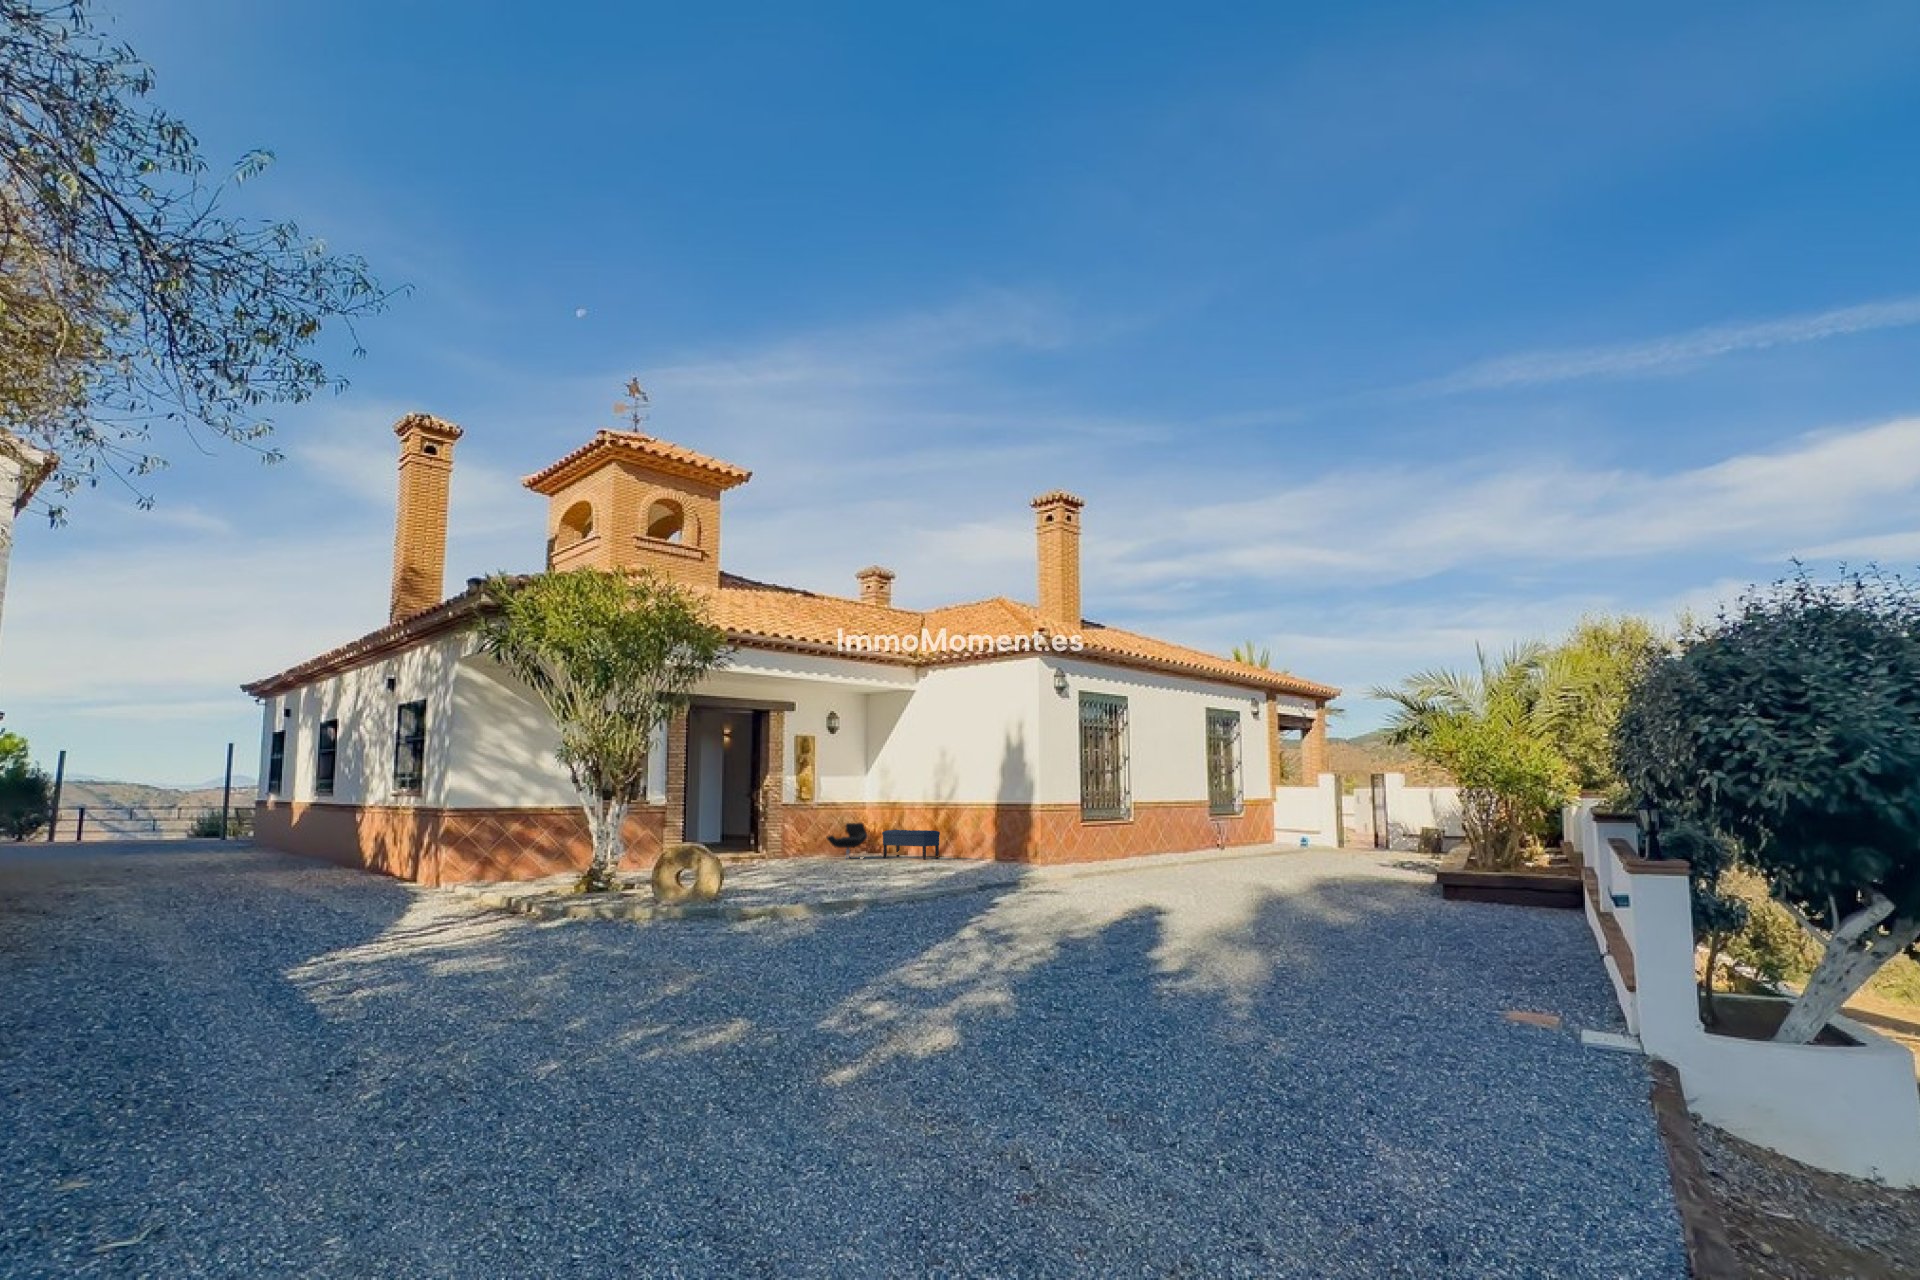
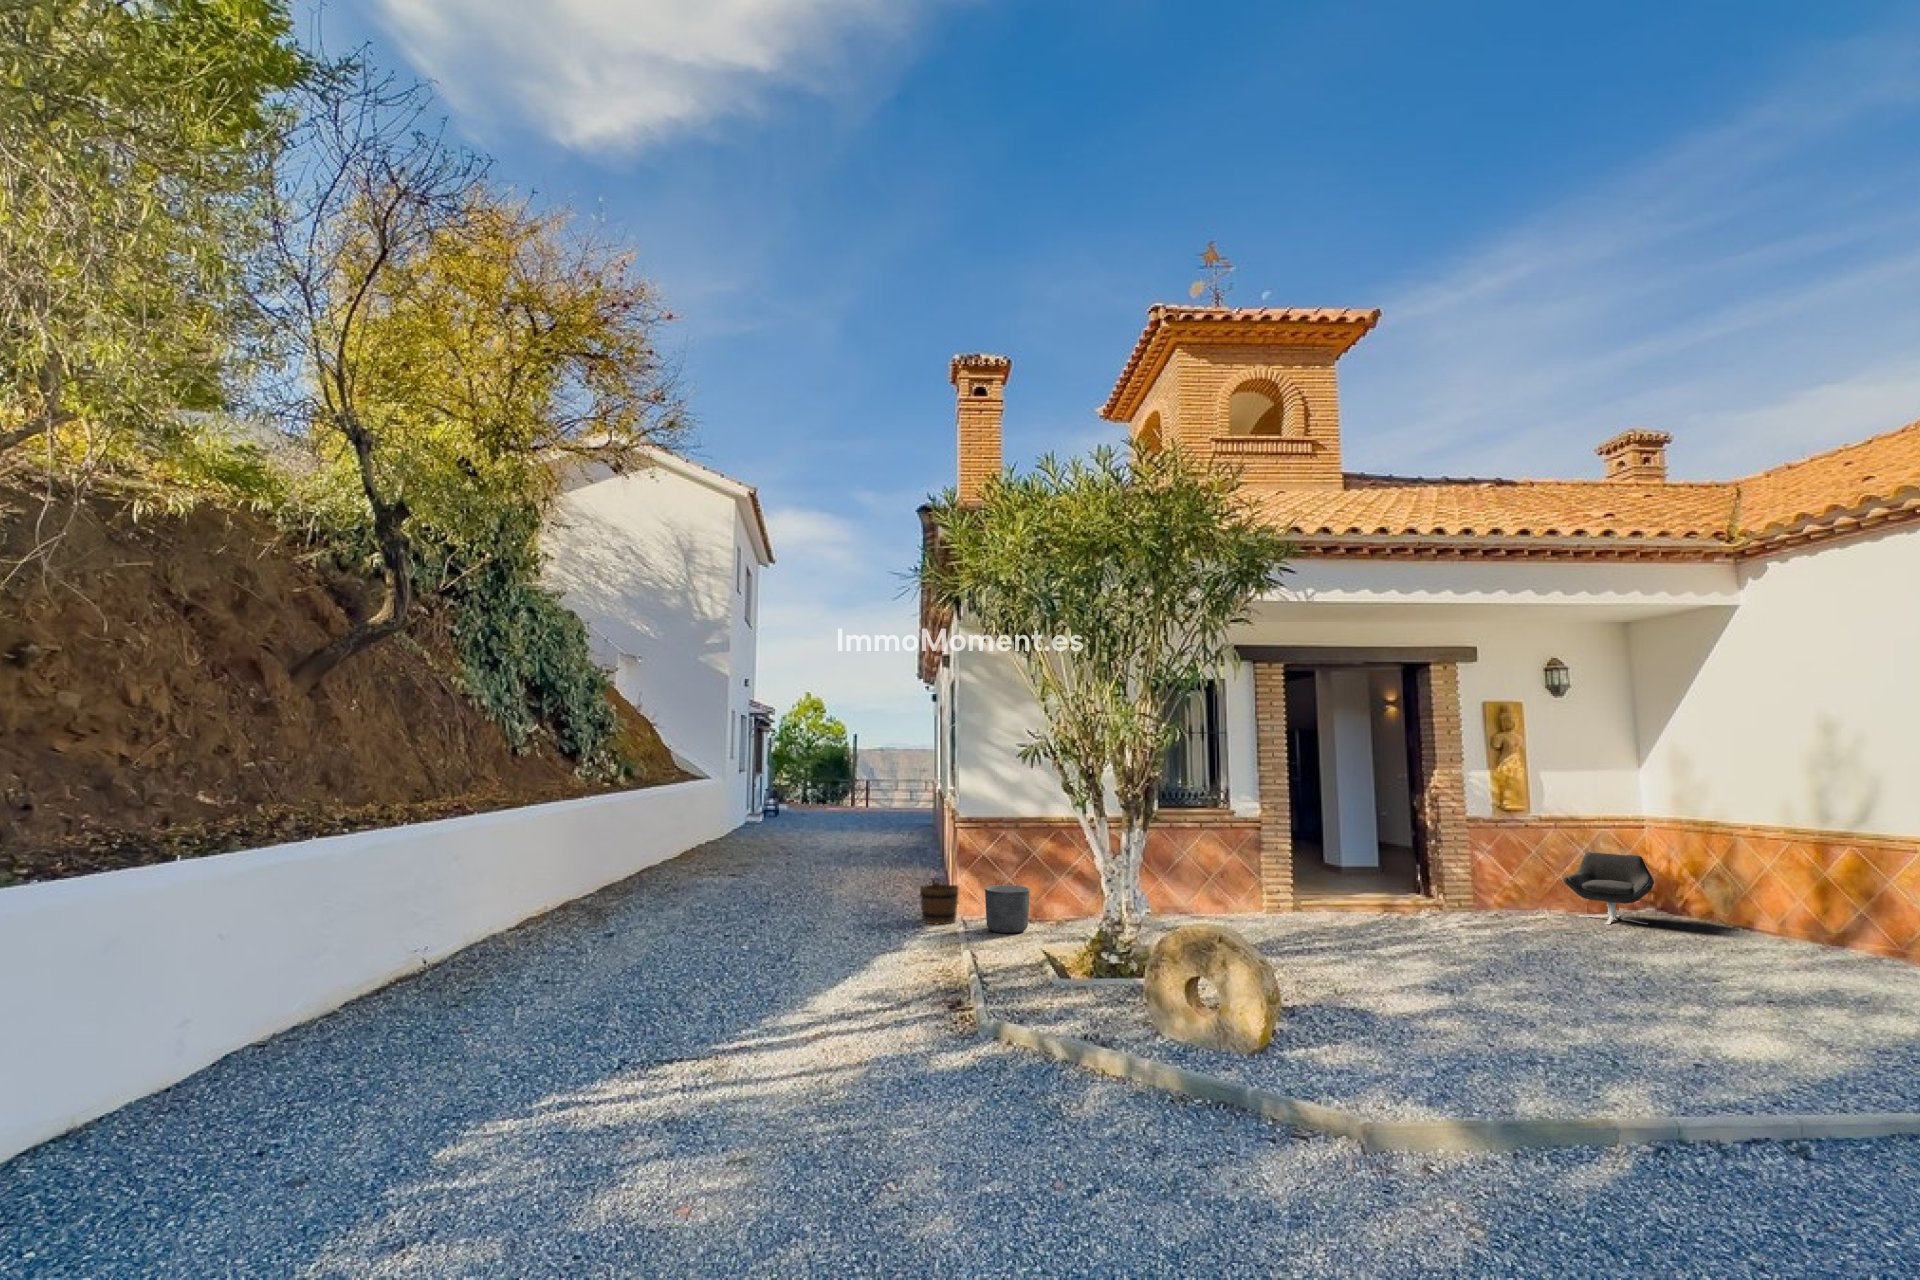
bench: present [882,830,940,860] -> none [1689,878,1851,955]
planter: none [470,862,507,895] -> present [985,885,1030,933]
bucket: none [404,864,440,898] -> present [920,879,959,924]

